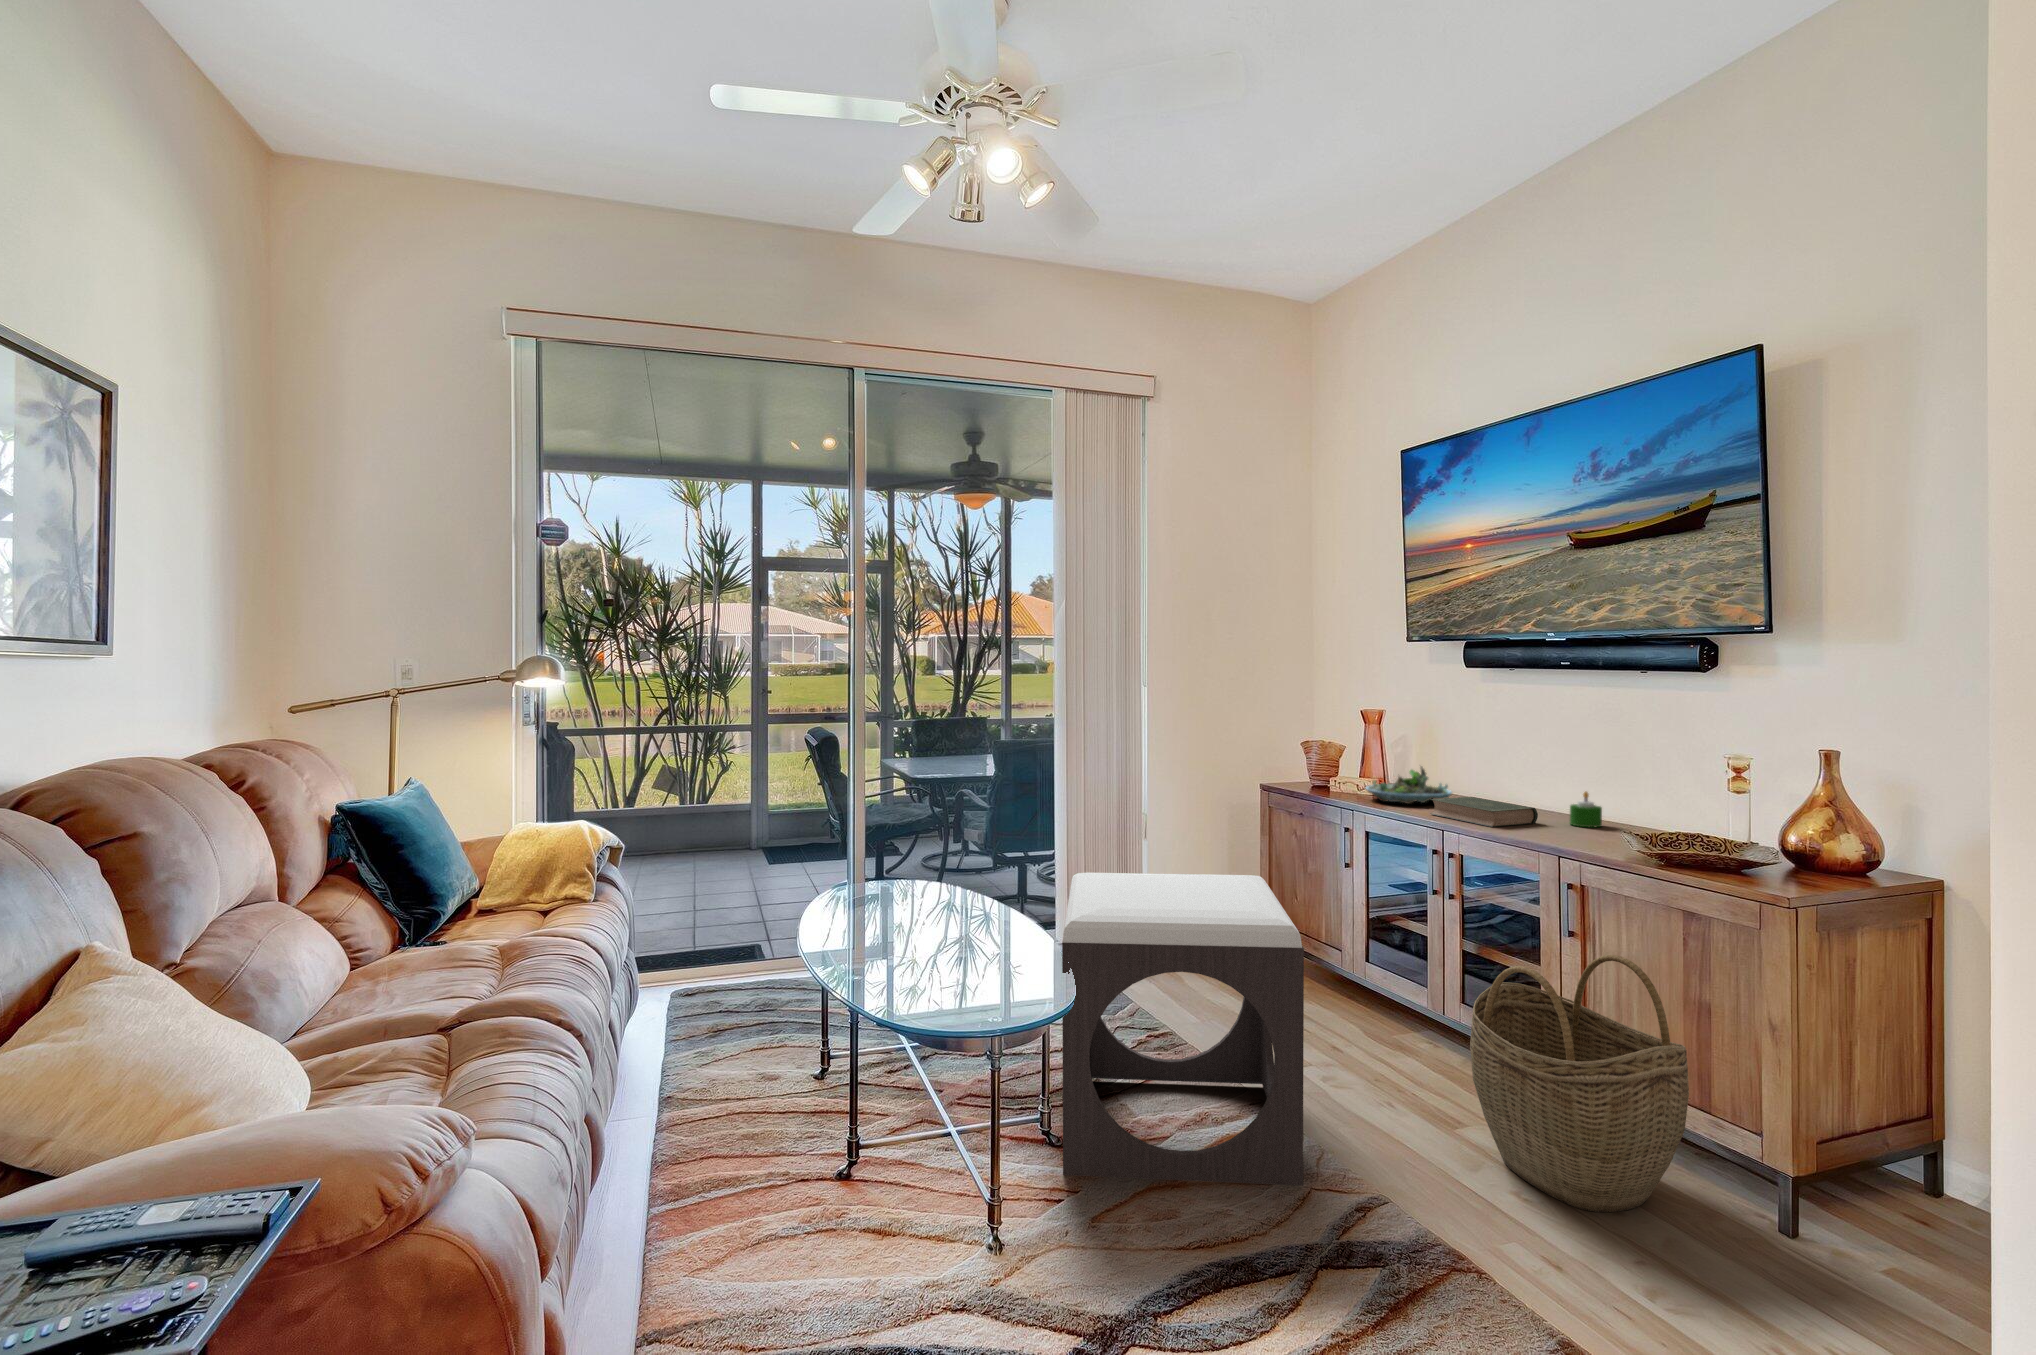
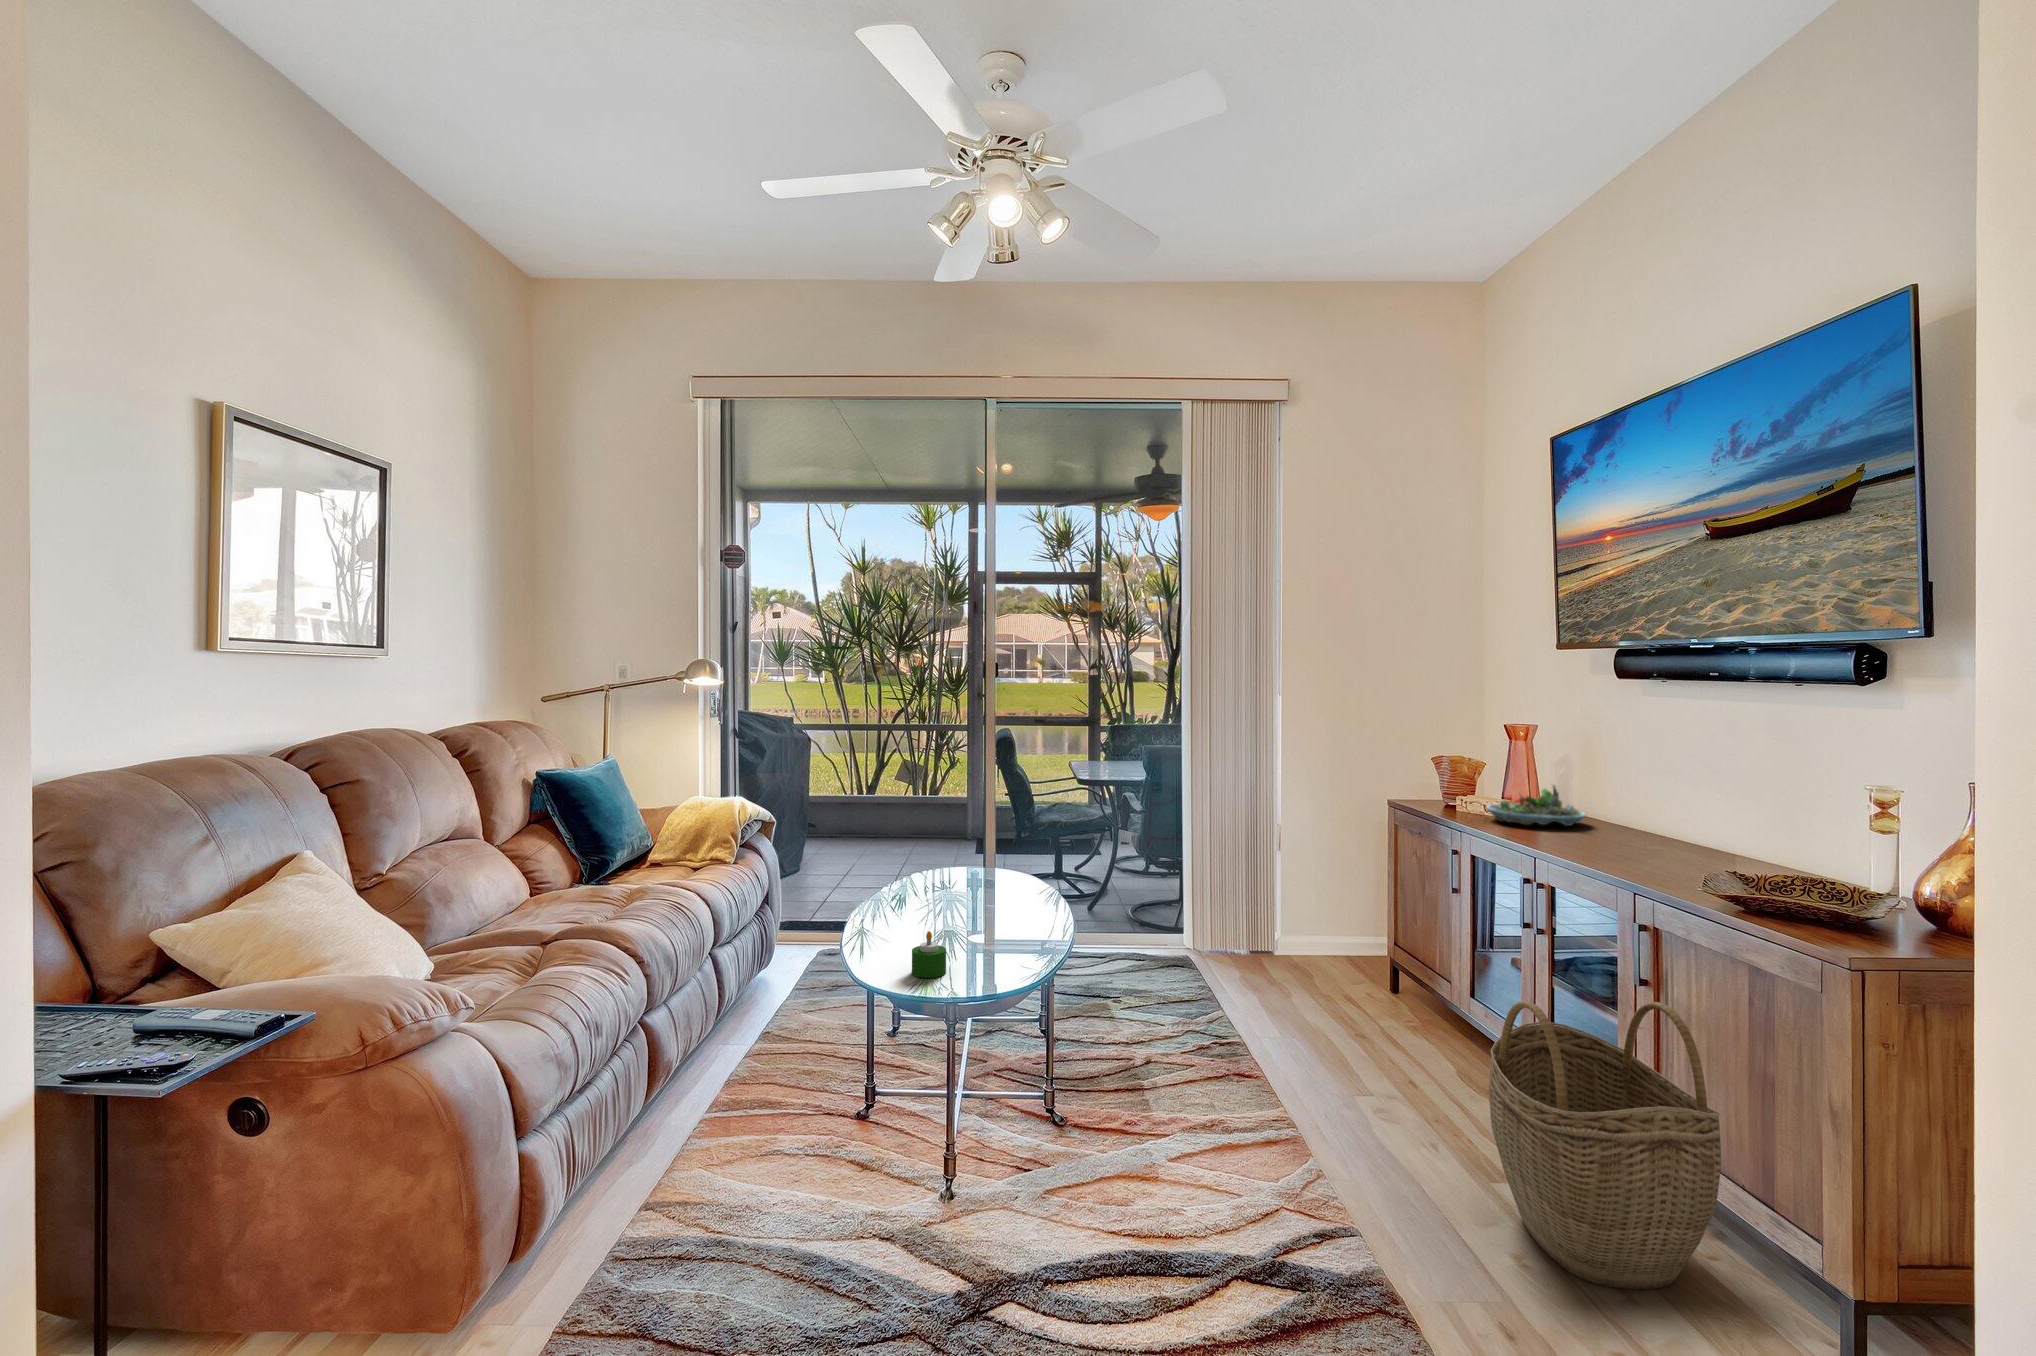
candle: present [1570,792,1602,827] -> present [912,931,946,978]
book: present [1430,797,1538,827] -> none [1537,821,1655,854]
footstool: present [1062,873,1304,1186] -> none [1050,869,1312,1201]

